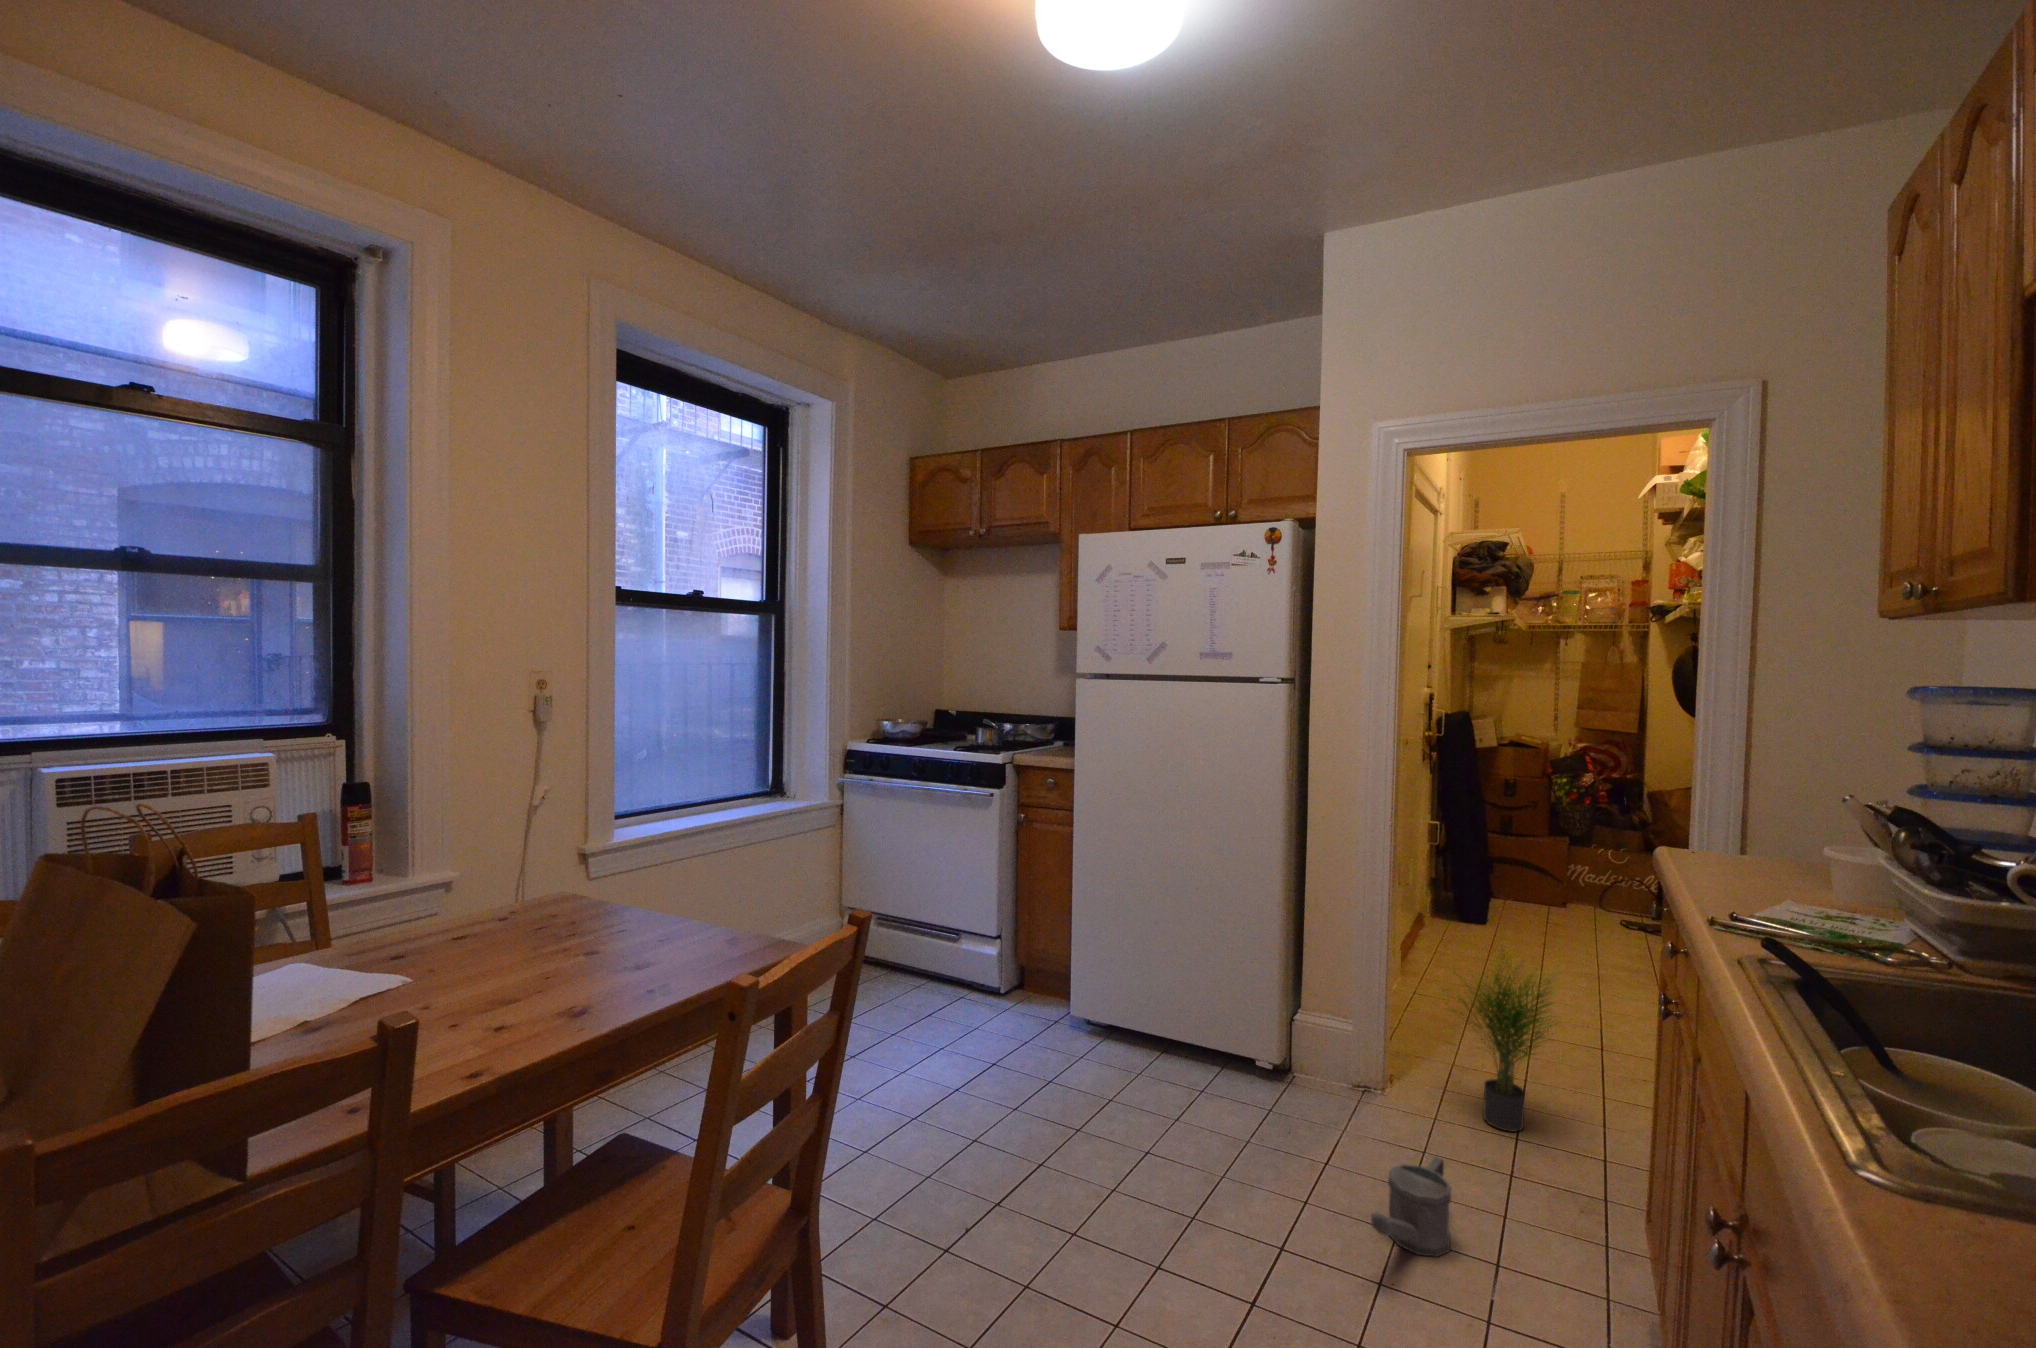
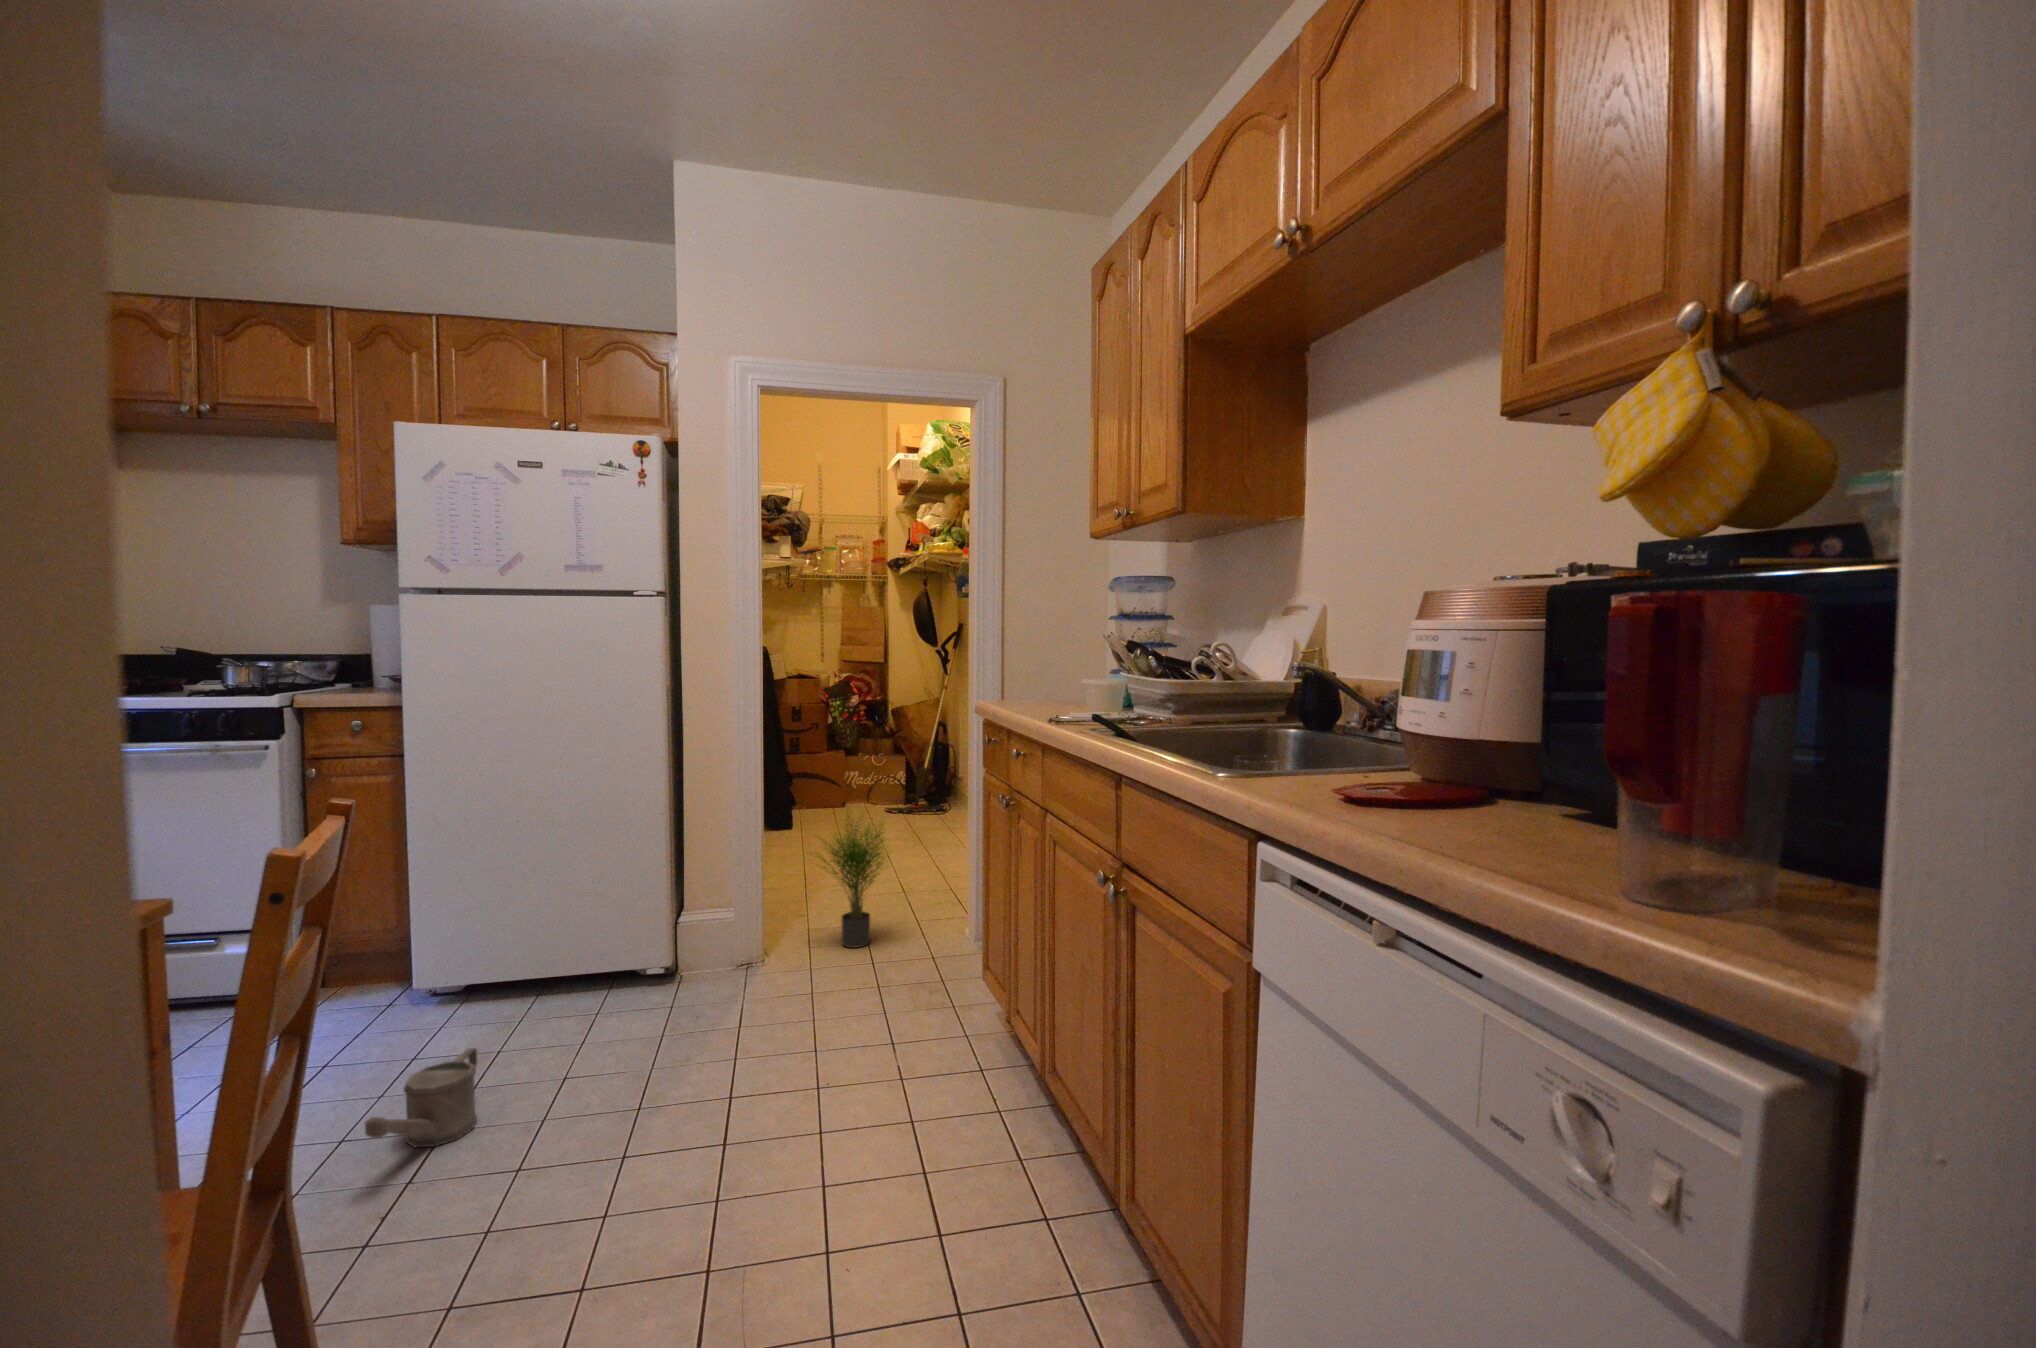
watering can: present [1371,1157,1451,1257] -> present [365,1048,478,1147]

